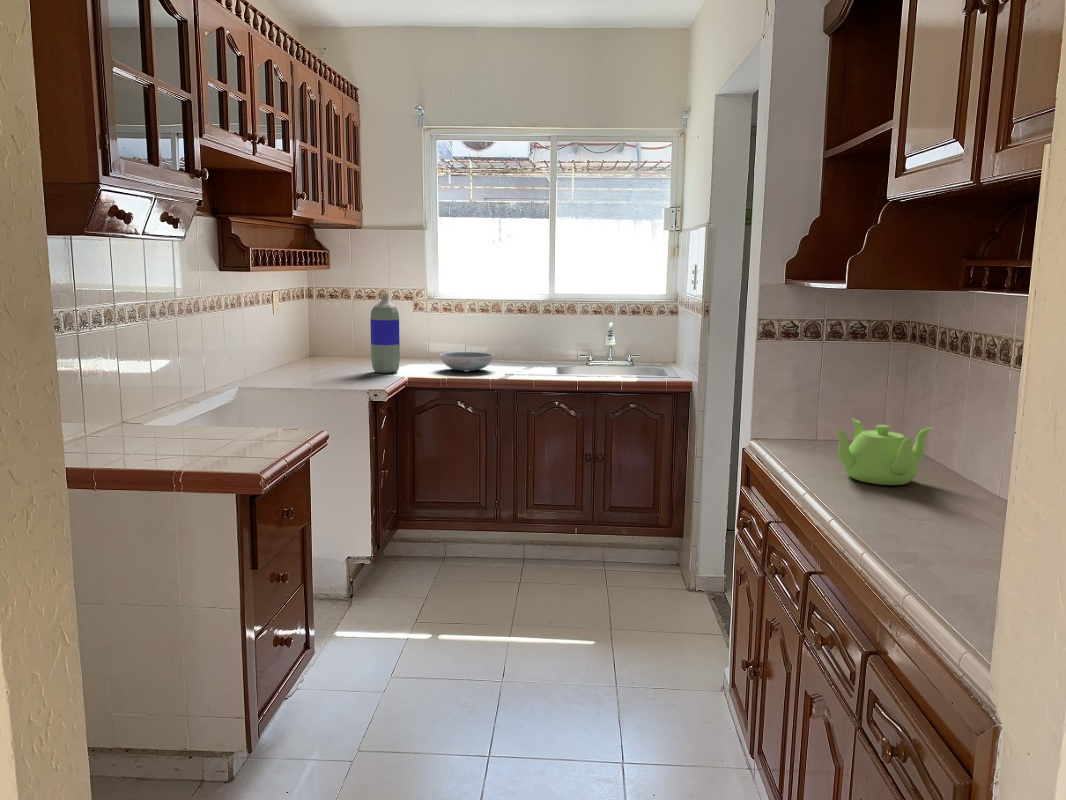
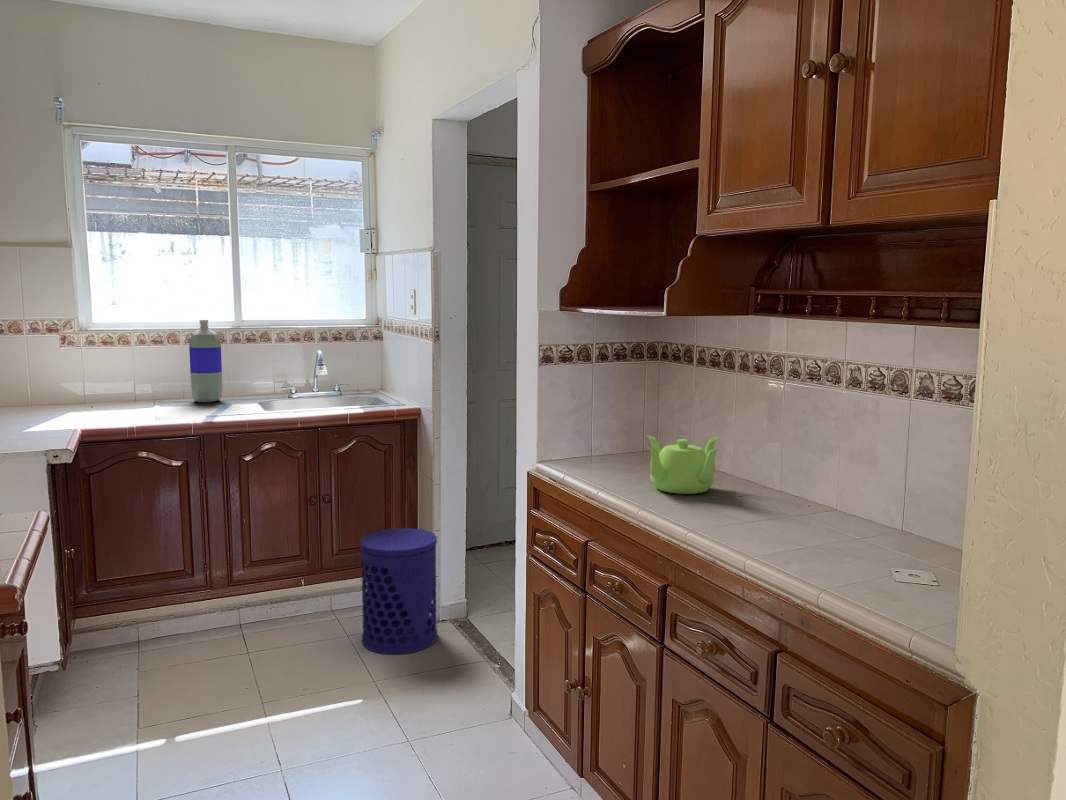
bottle: present [370,293,400,373] -> present [189,320,222,402]
dish: present [440,352,494,371] -> none [115,392,186,415]
waste bin: none [617,492,693,610] -> present [360,528,437,654]

